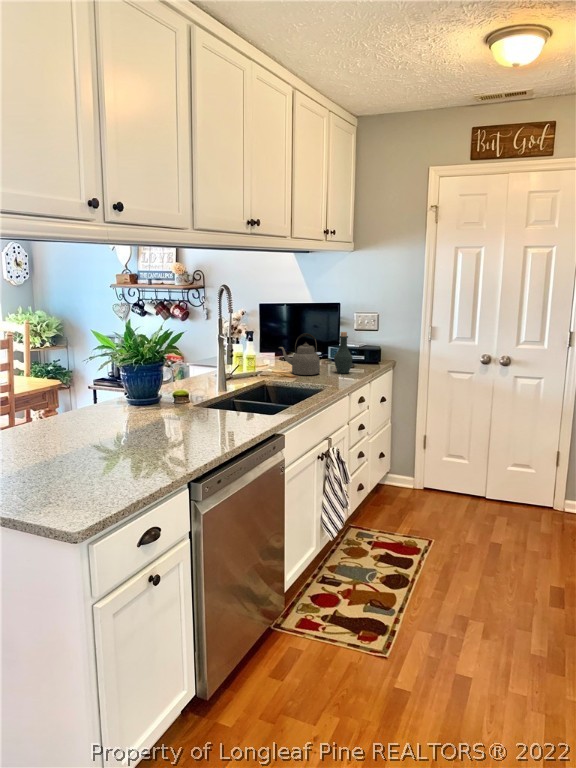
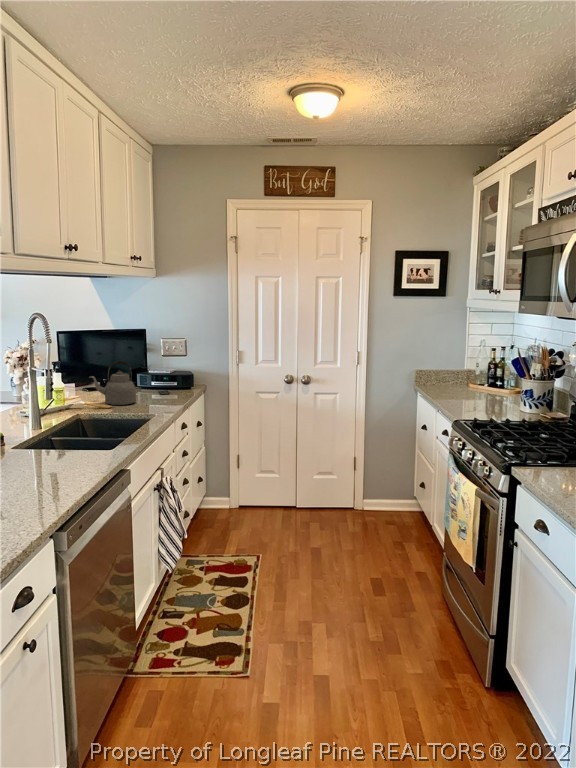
bottle: present [334,332,353,373] -> none [149,358,169,400]

